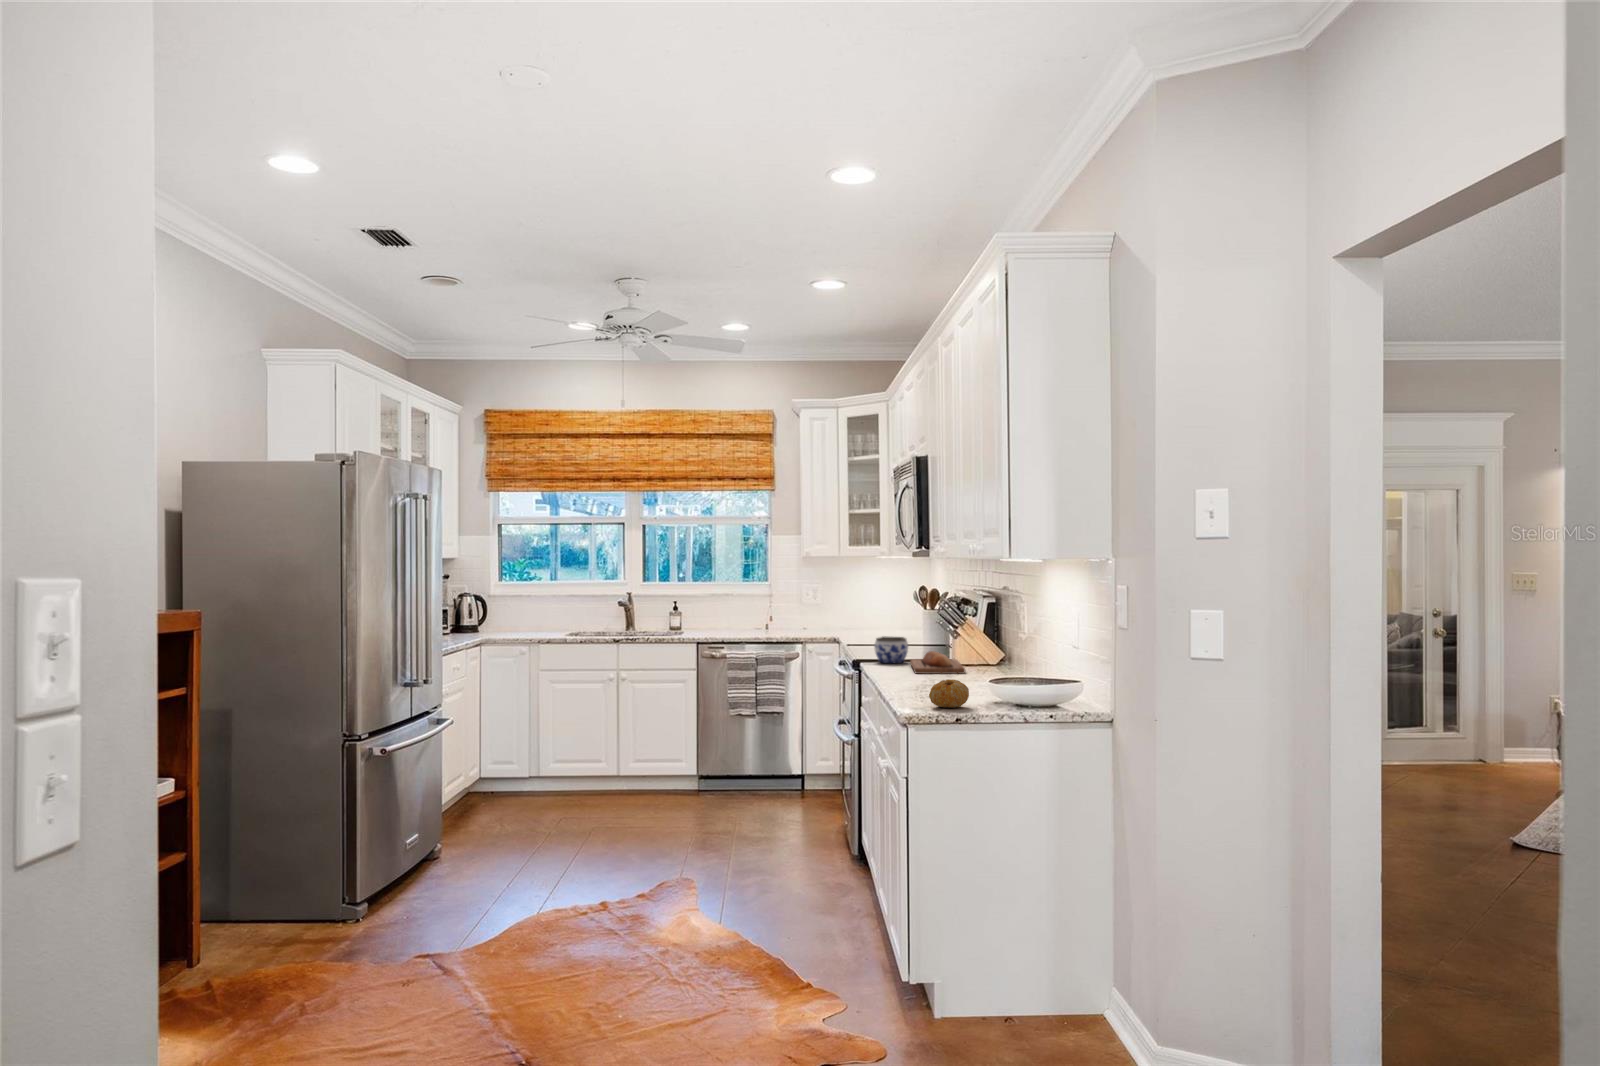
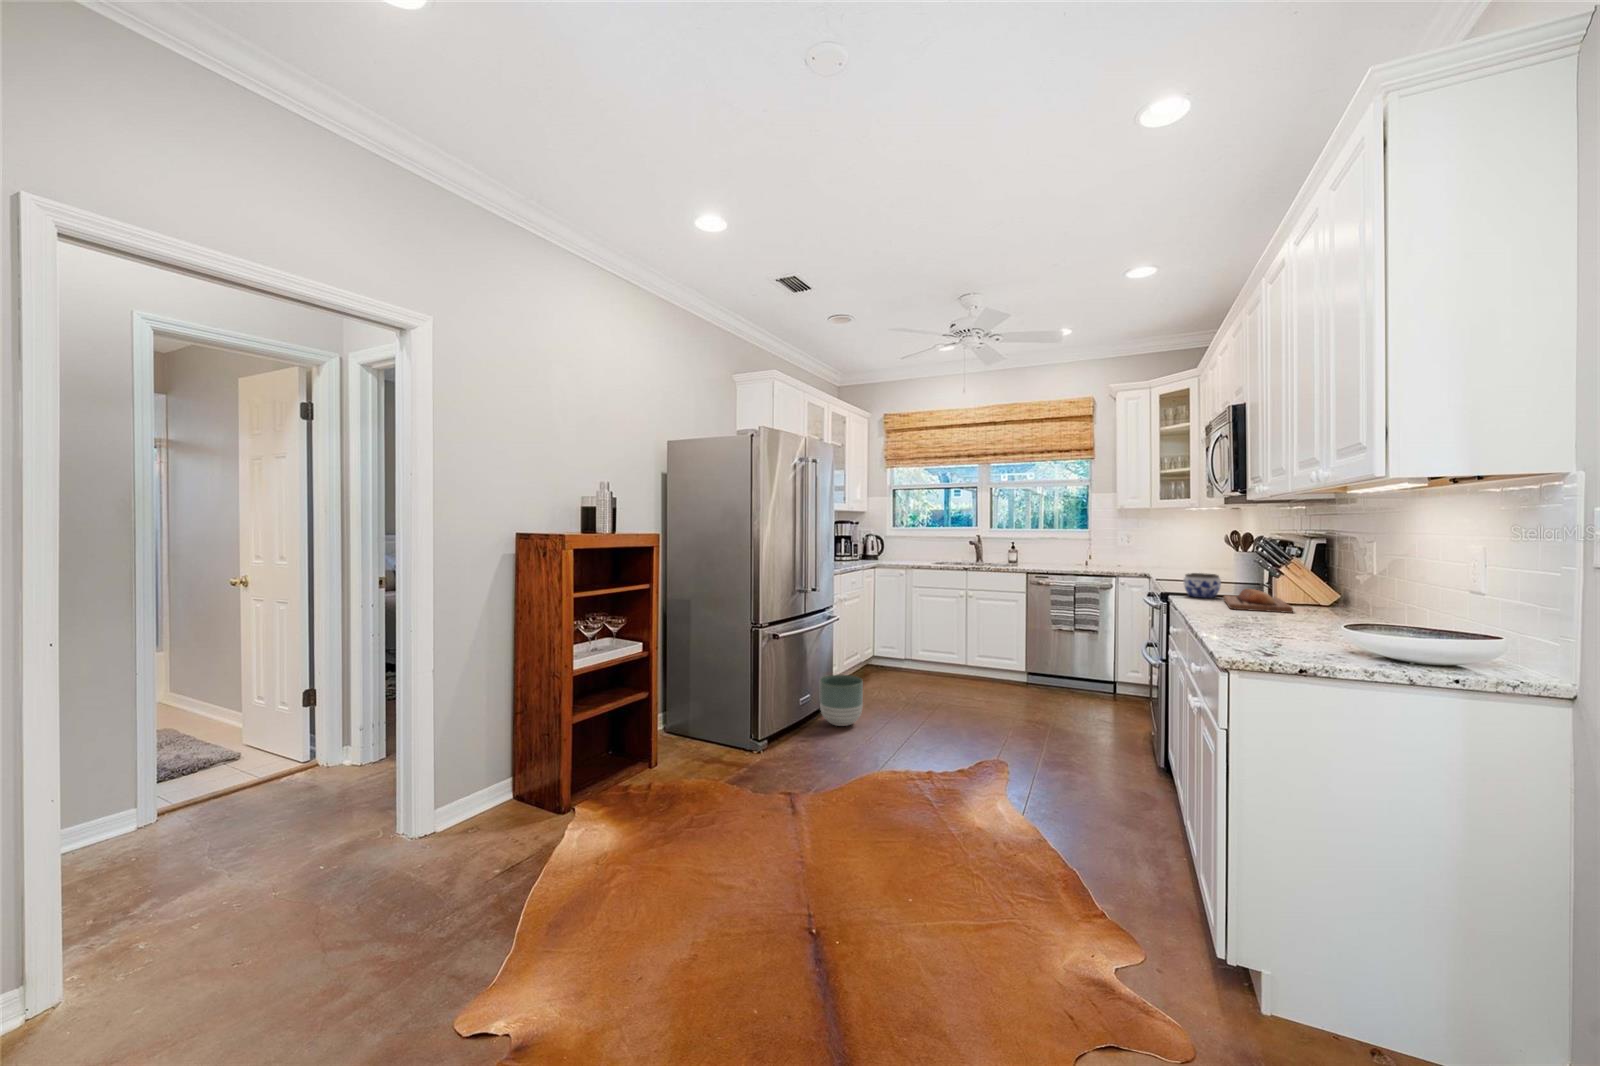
fruit: present [929,679,969,708] -> none [1256,621,1315,655]
planter: none [428,804,494,879] -> present [819,675,863,726]

